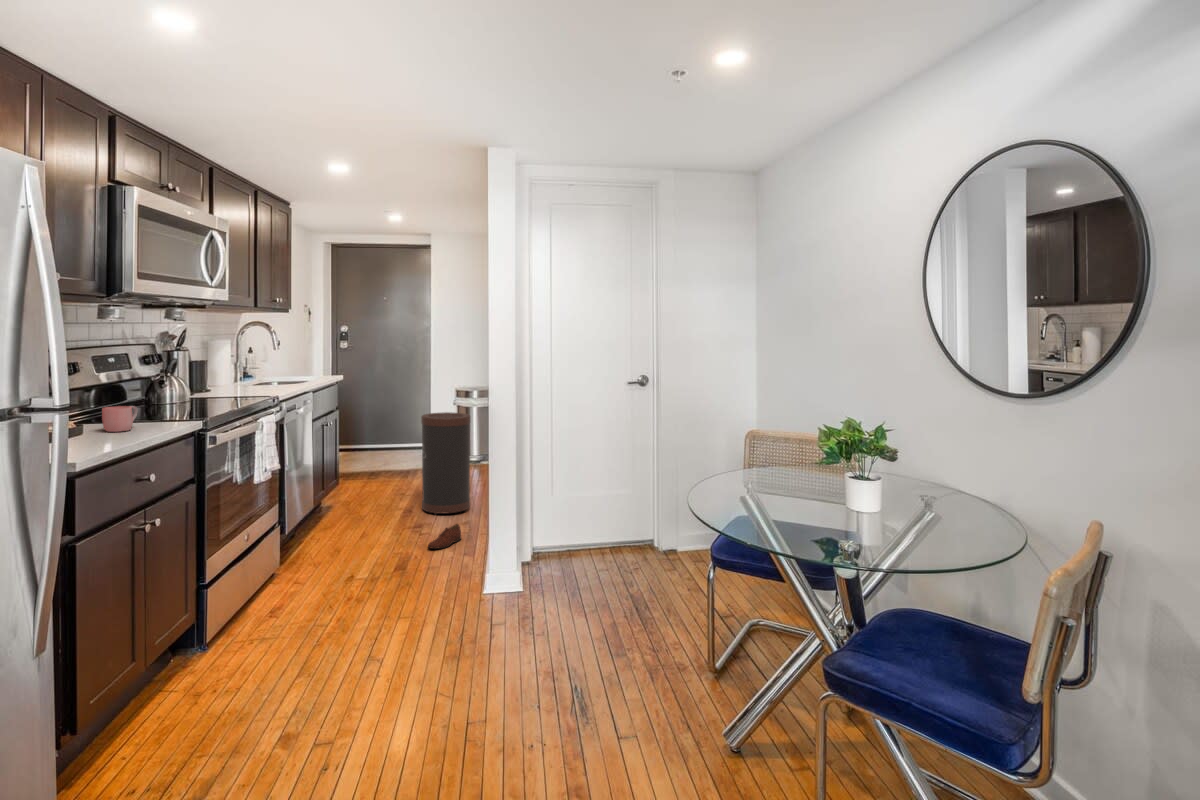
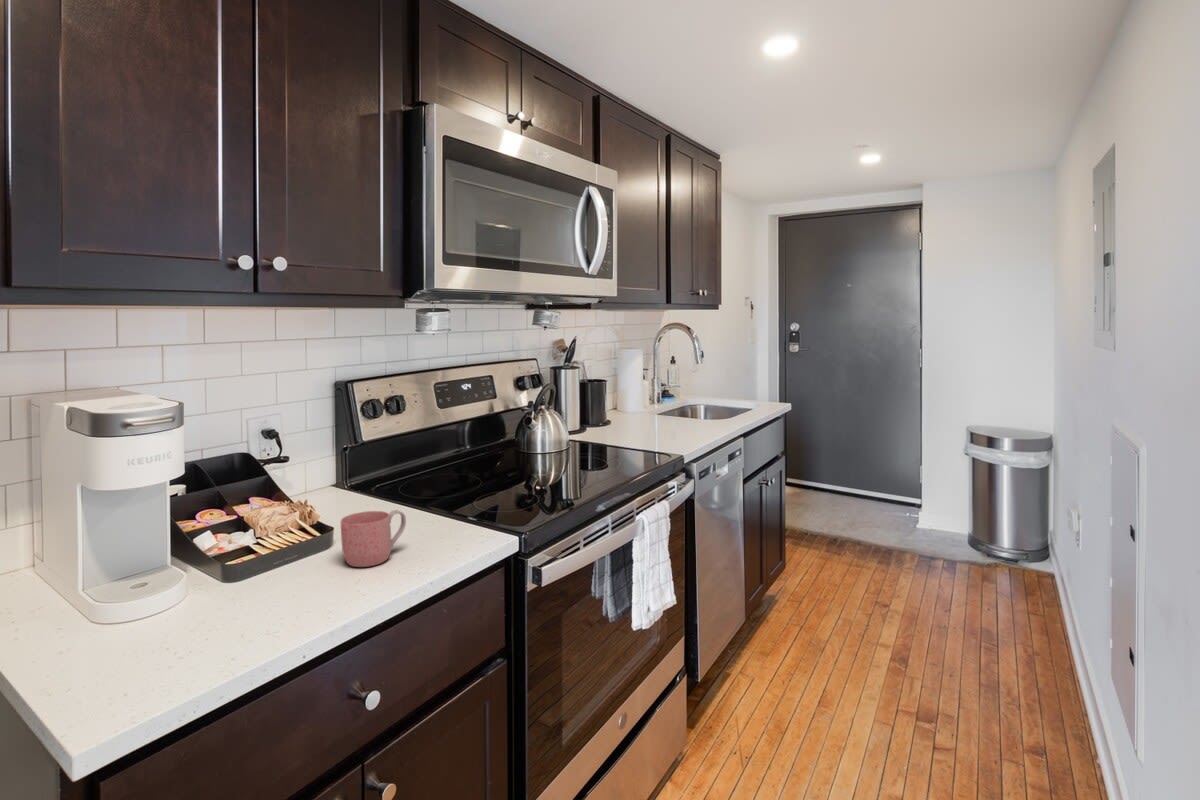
trash can: present [421,412,470,515] -> none [915,468,1016,656]
shoe: present [428,524,461,549] -> none [942,709,1011,764]

